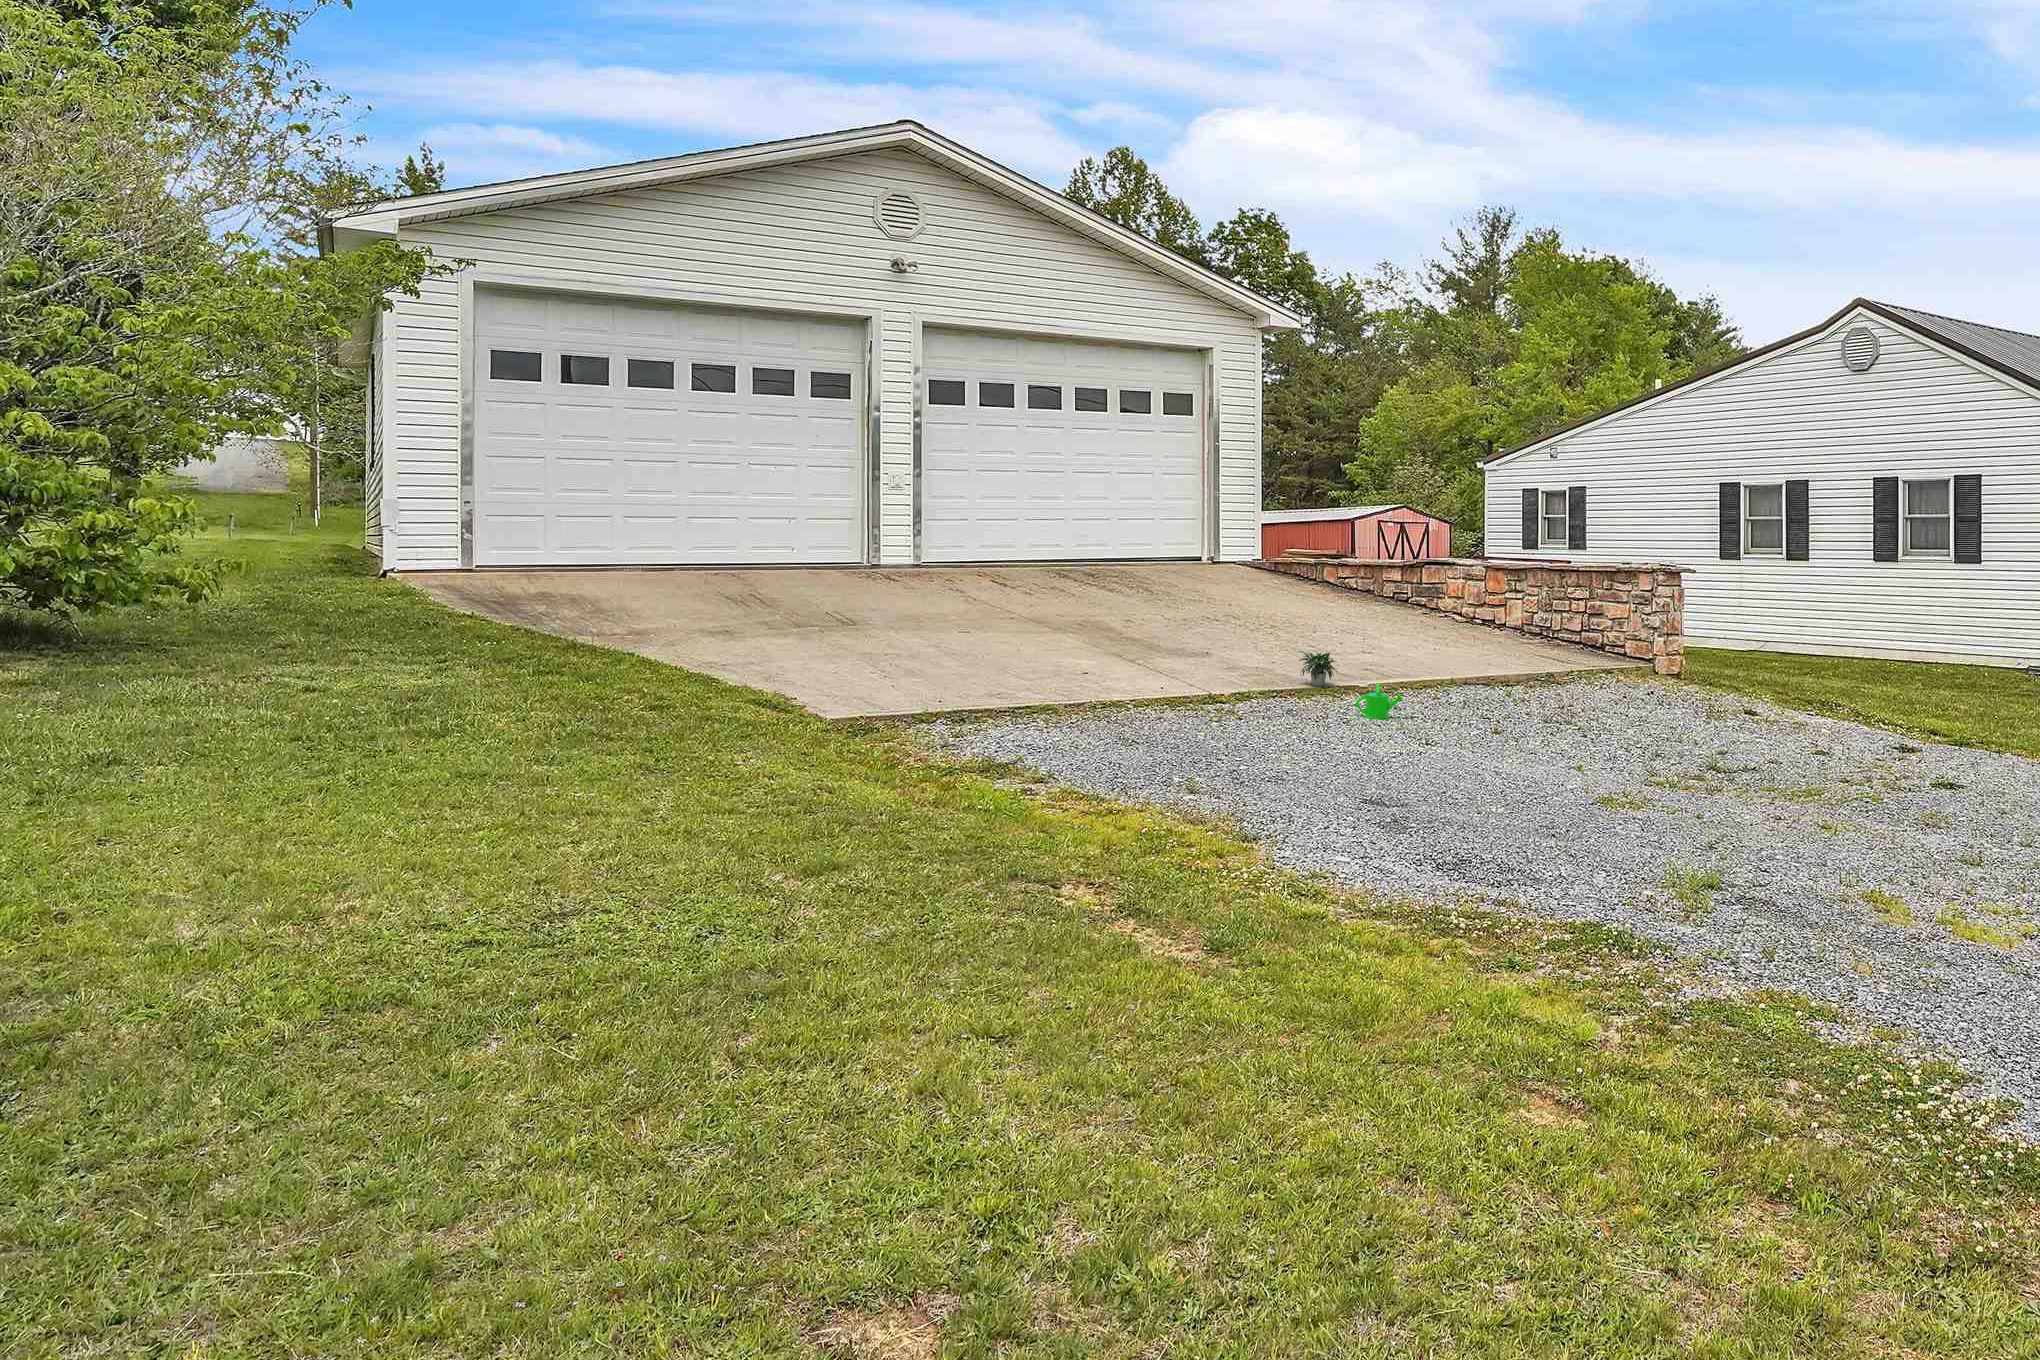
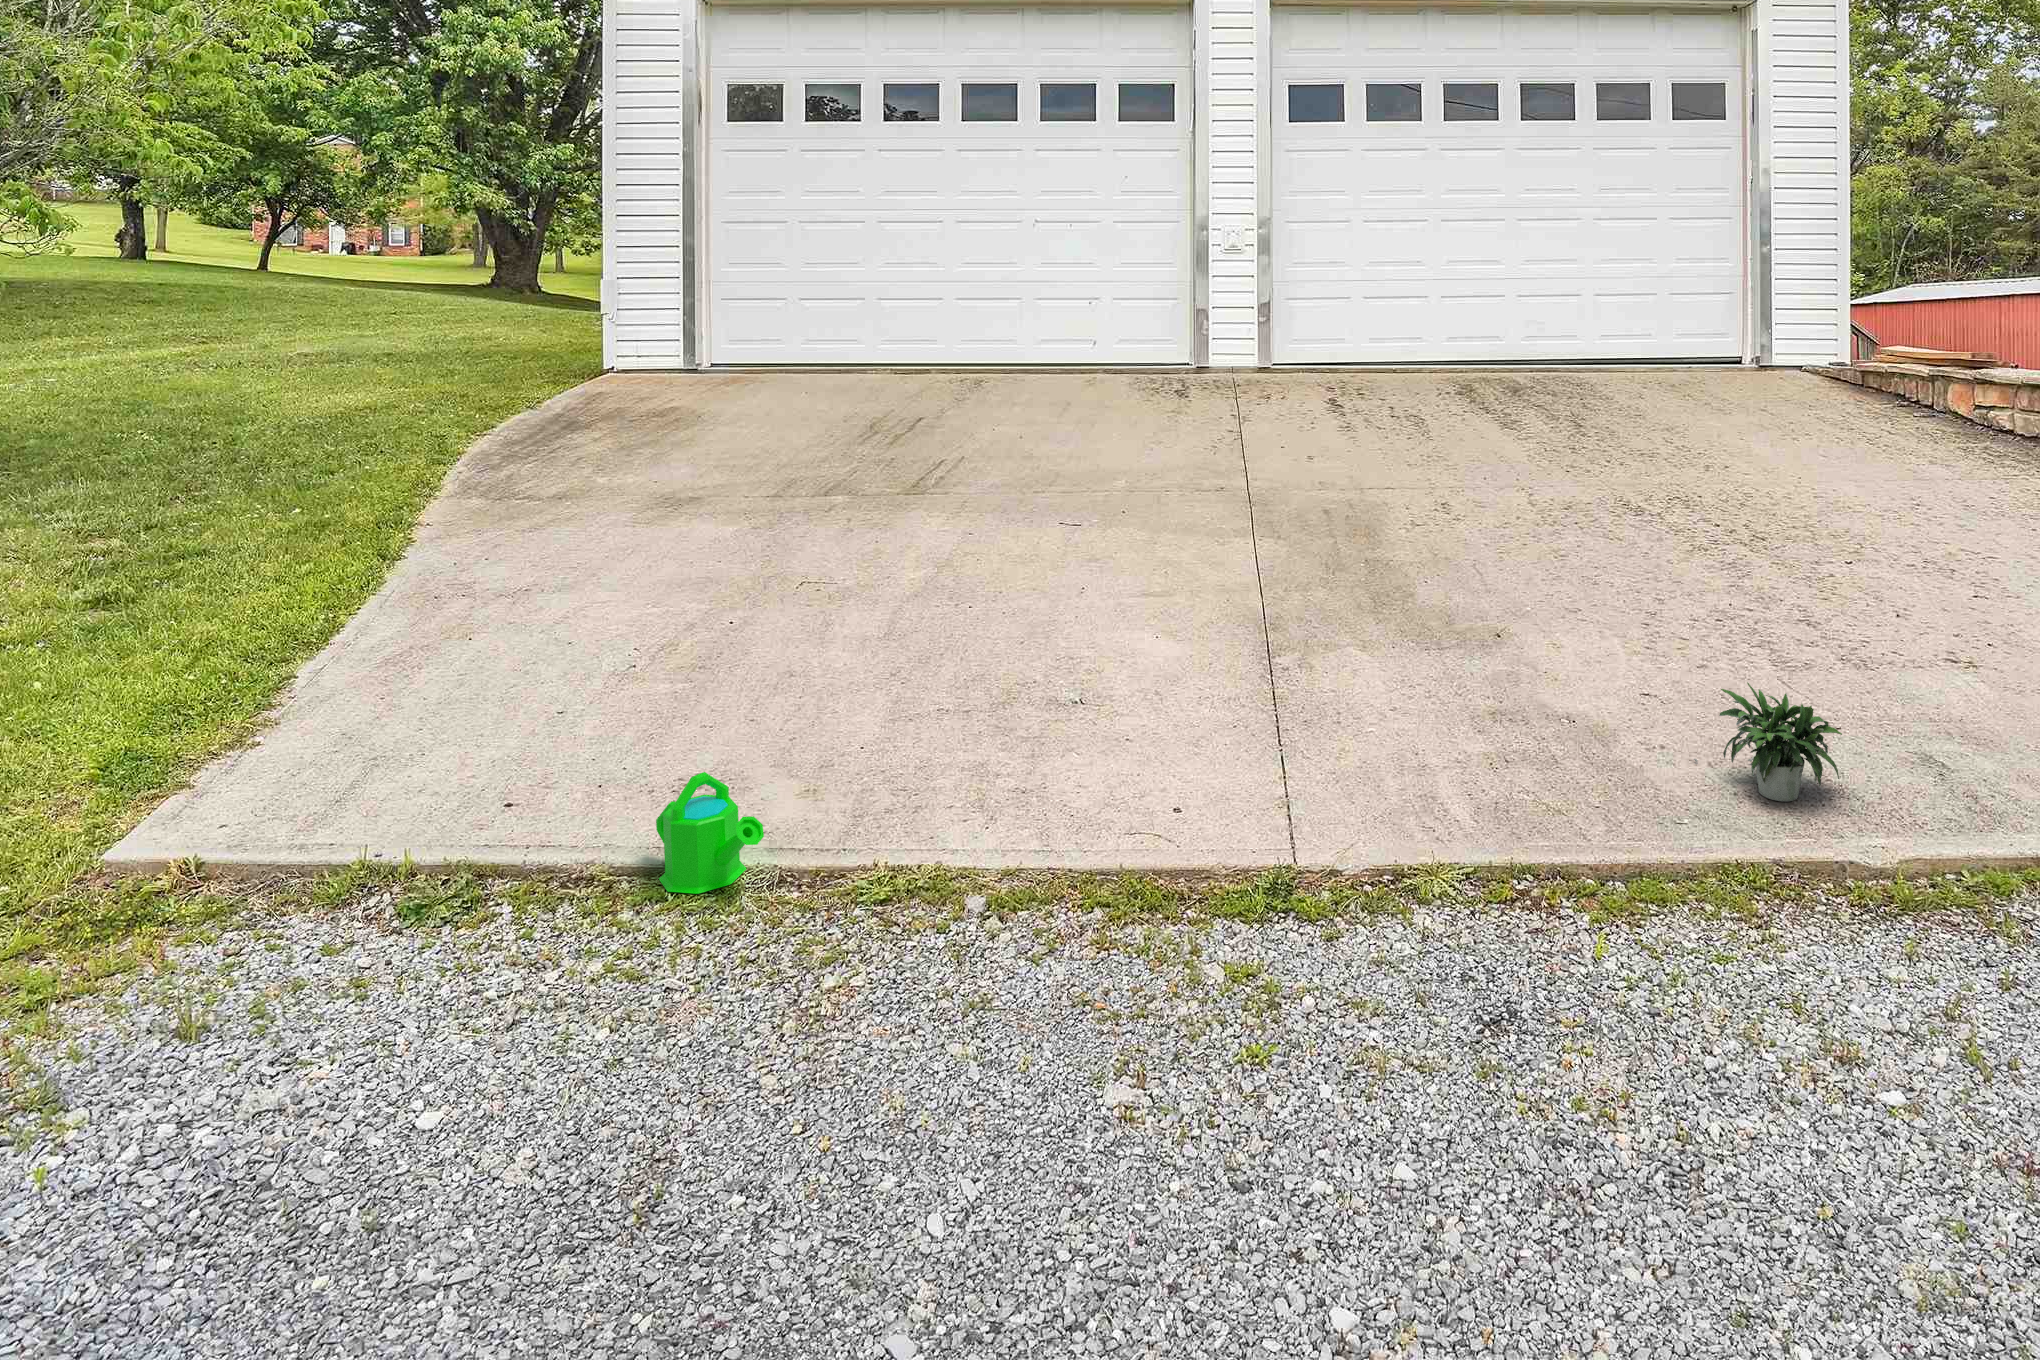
watering can: present [1356,683,1403,719] -> present [656,772,764,894]

